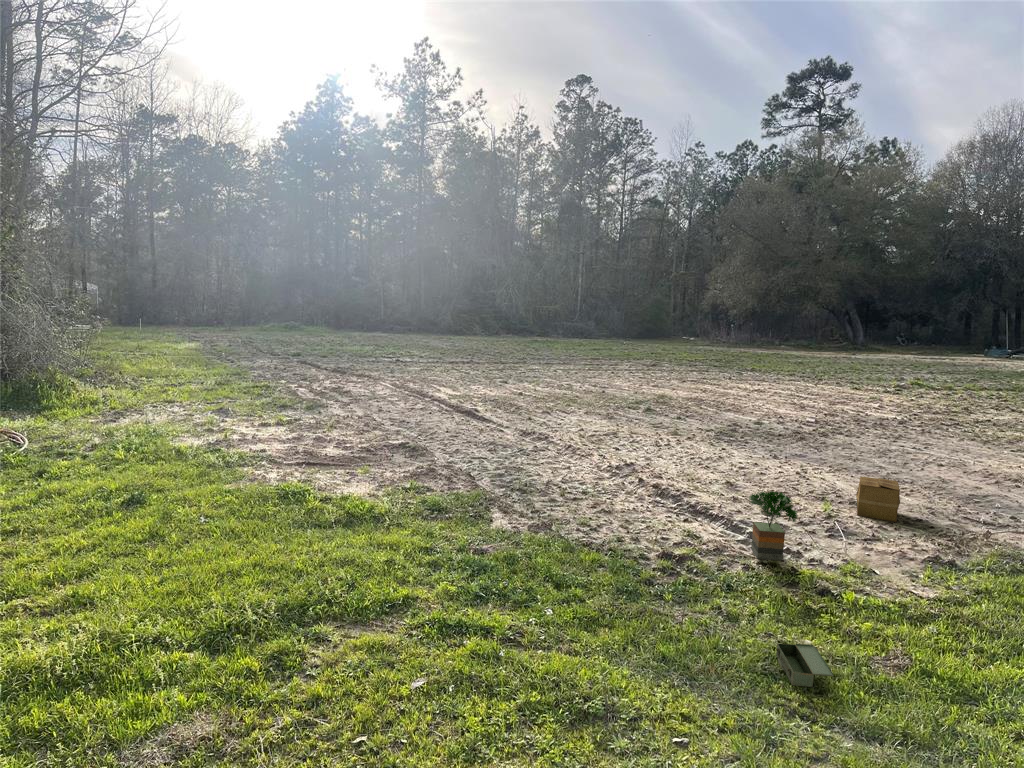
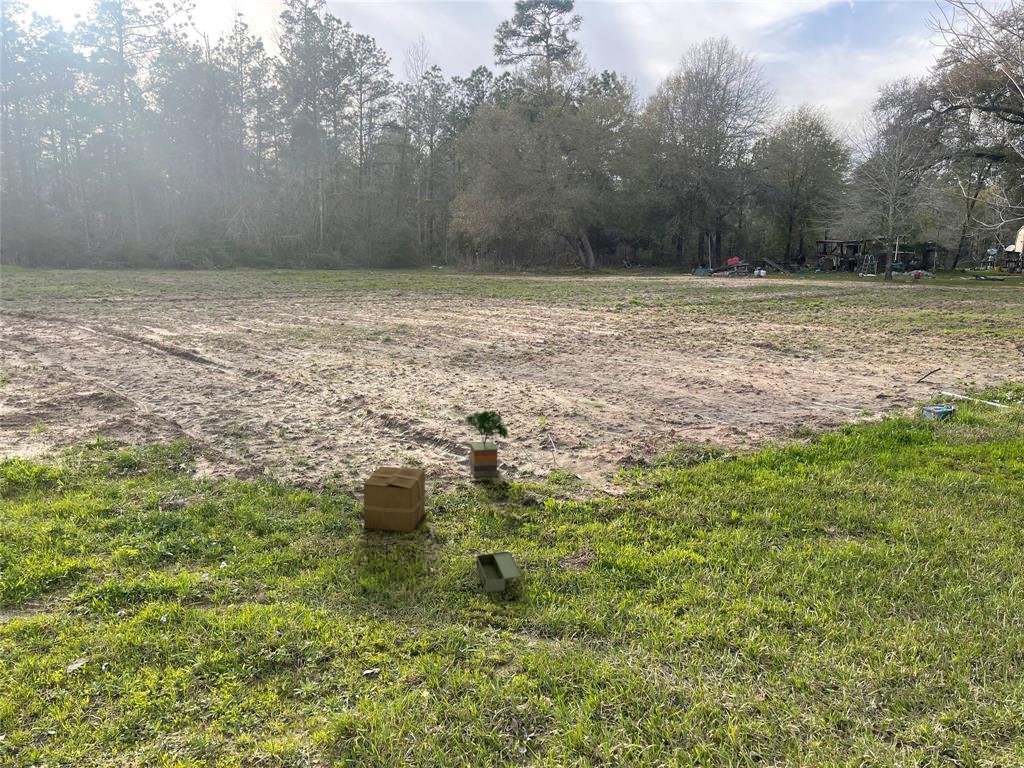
cardboard box: present [856,476,900,522] -> present [364,467,425,532]

